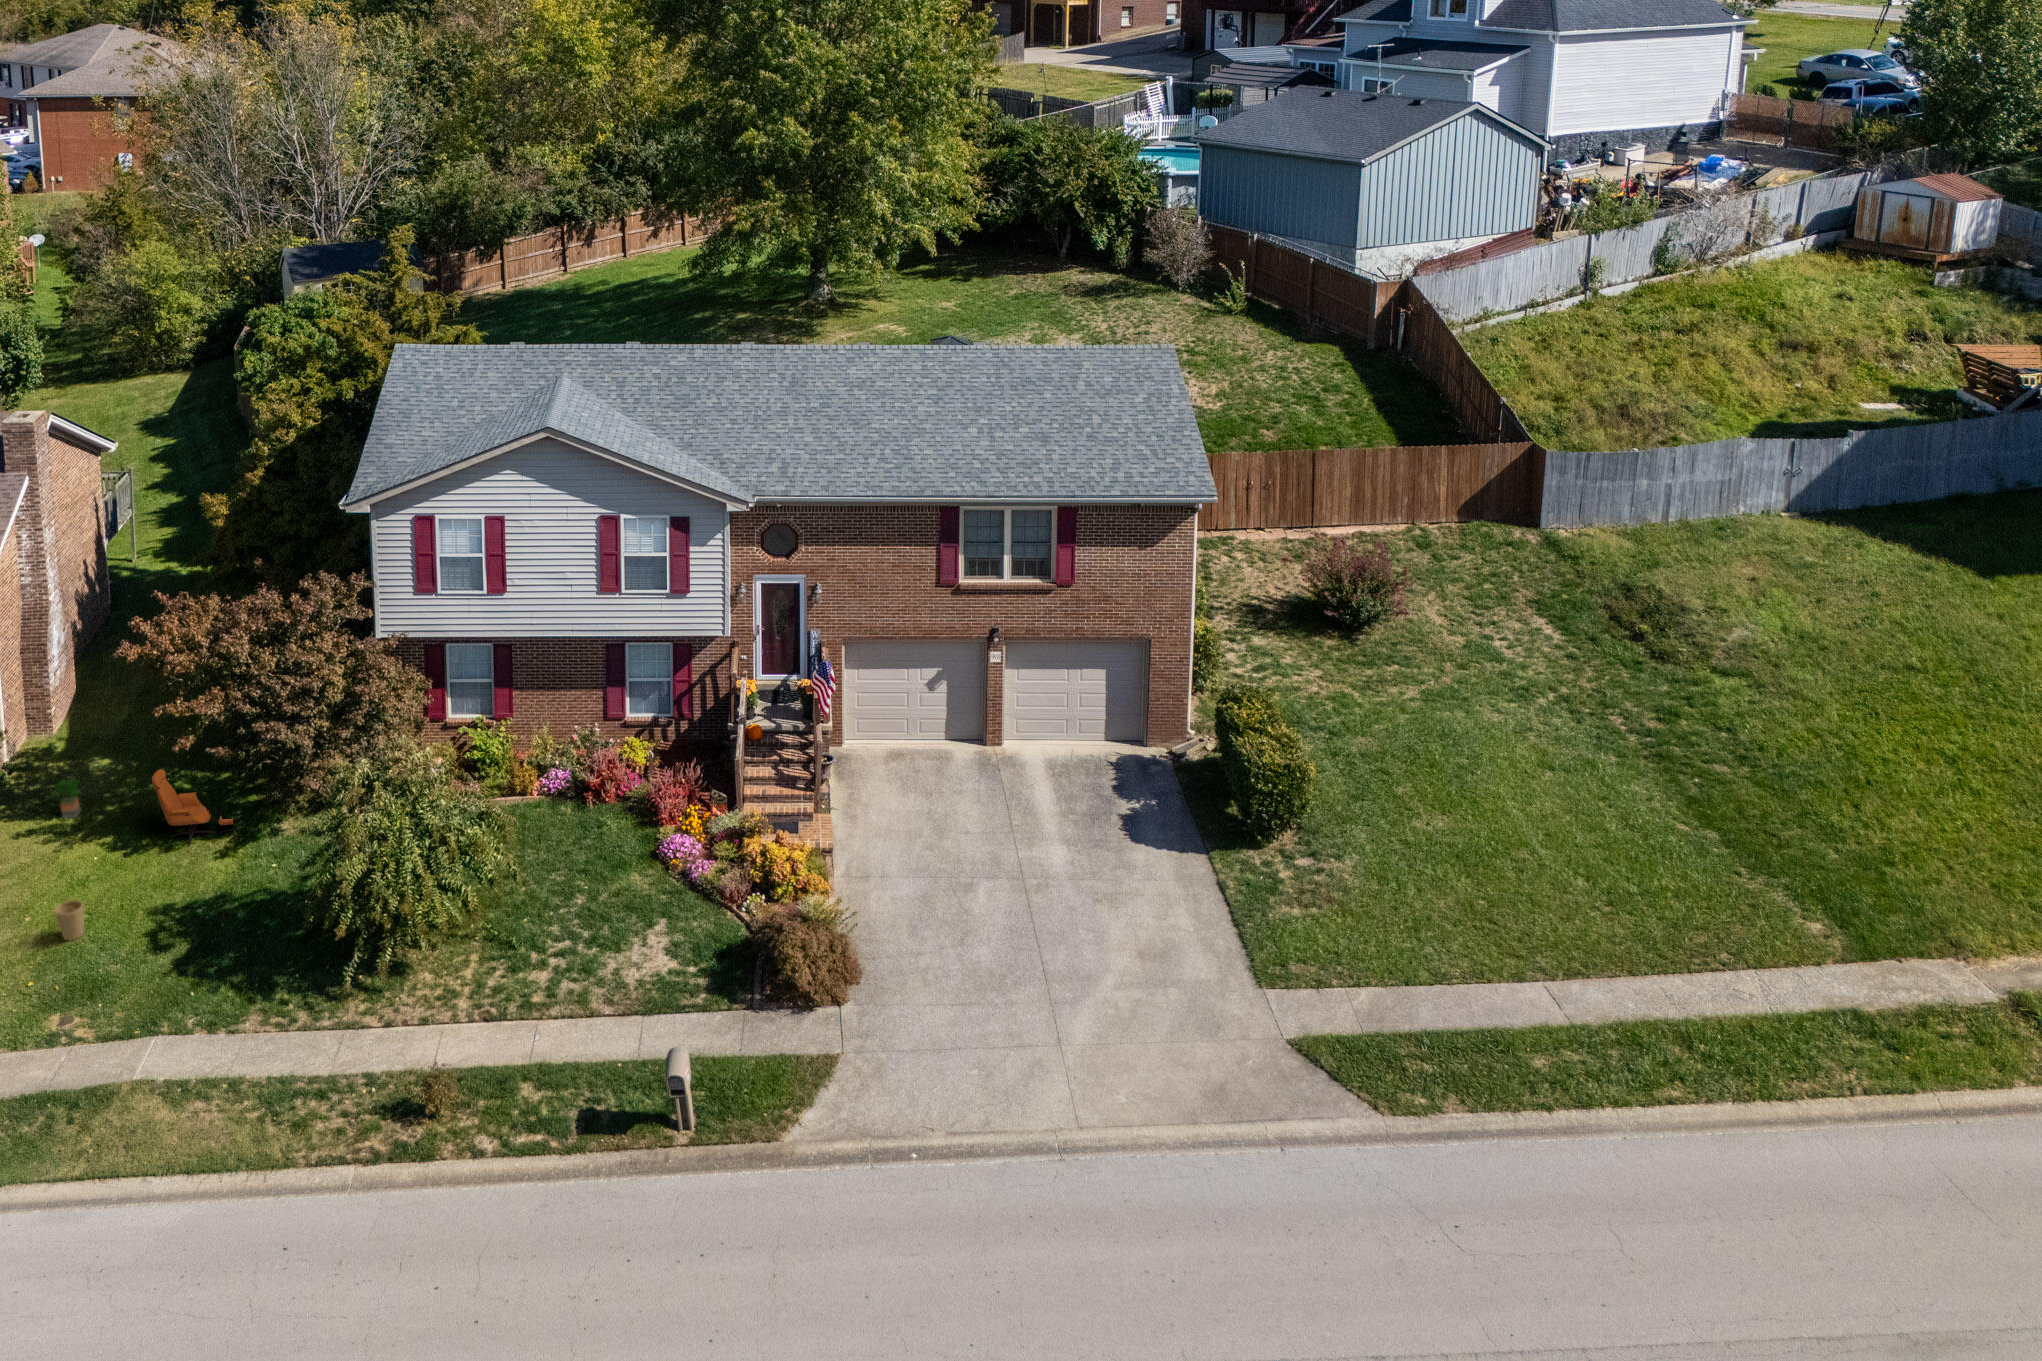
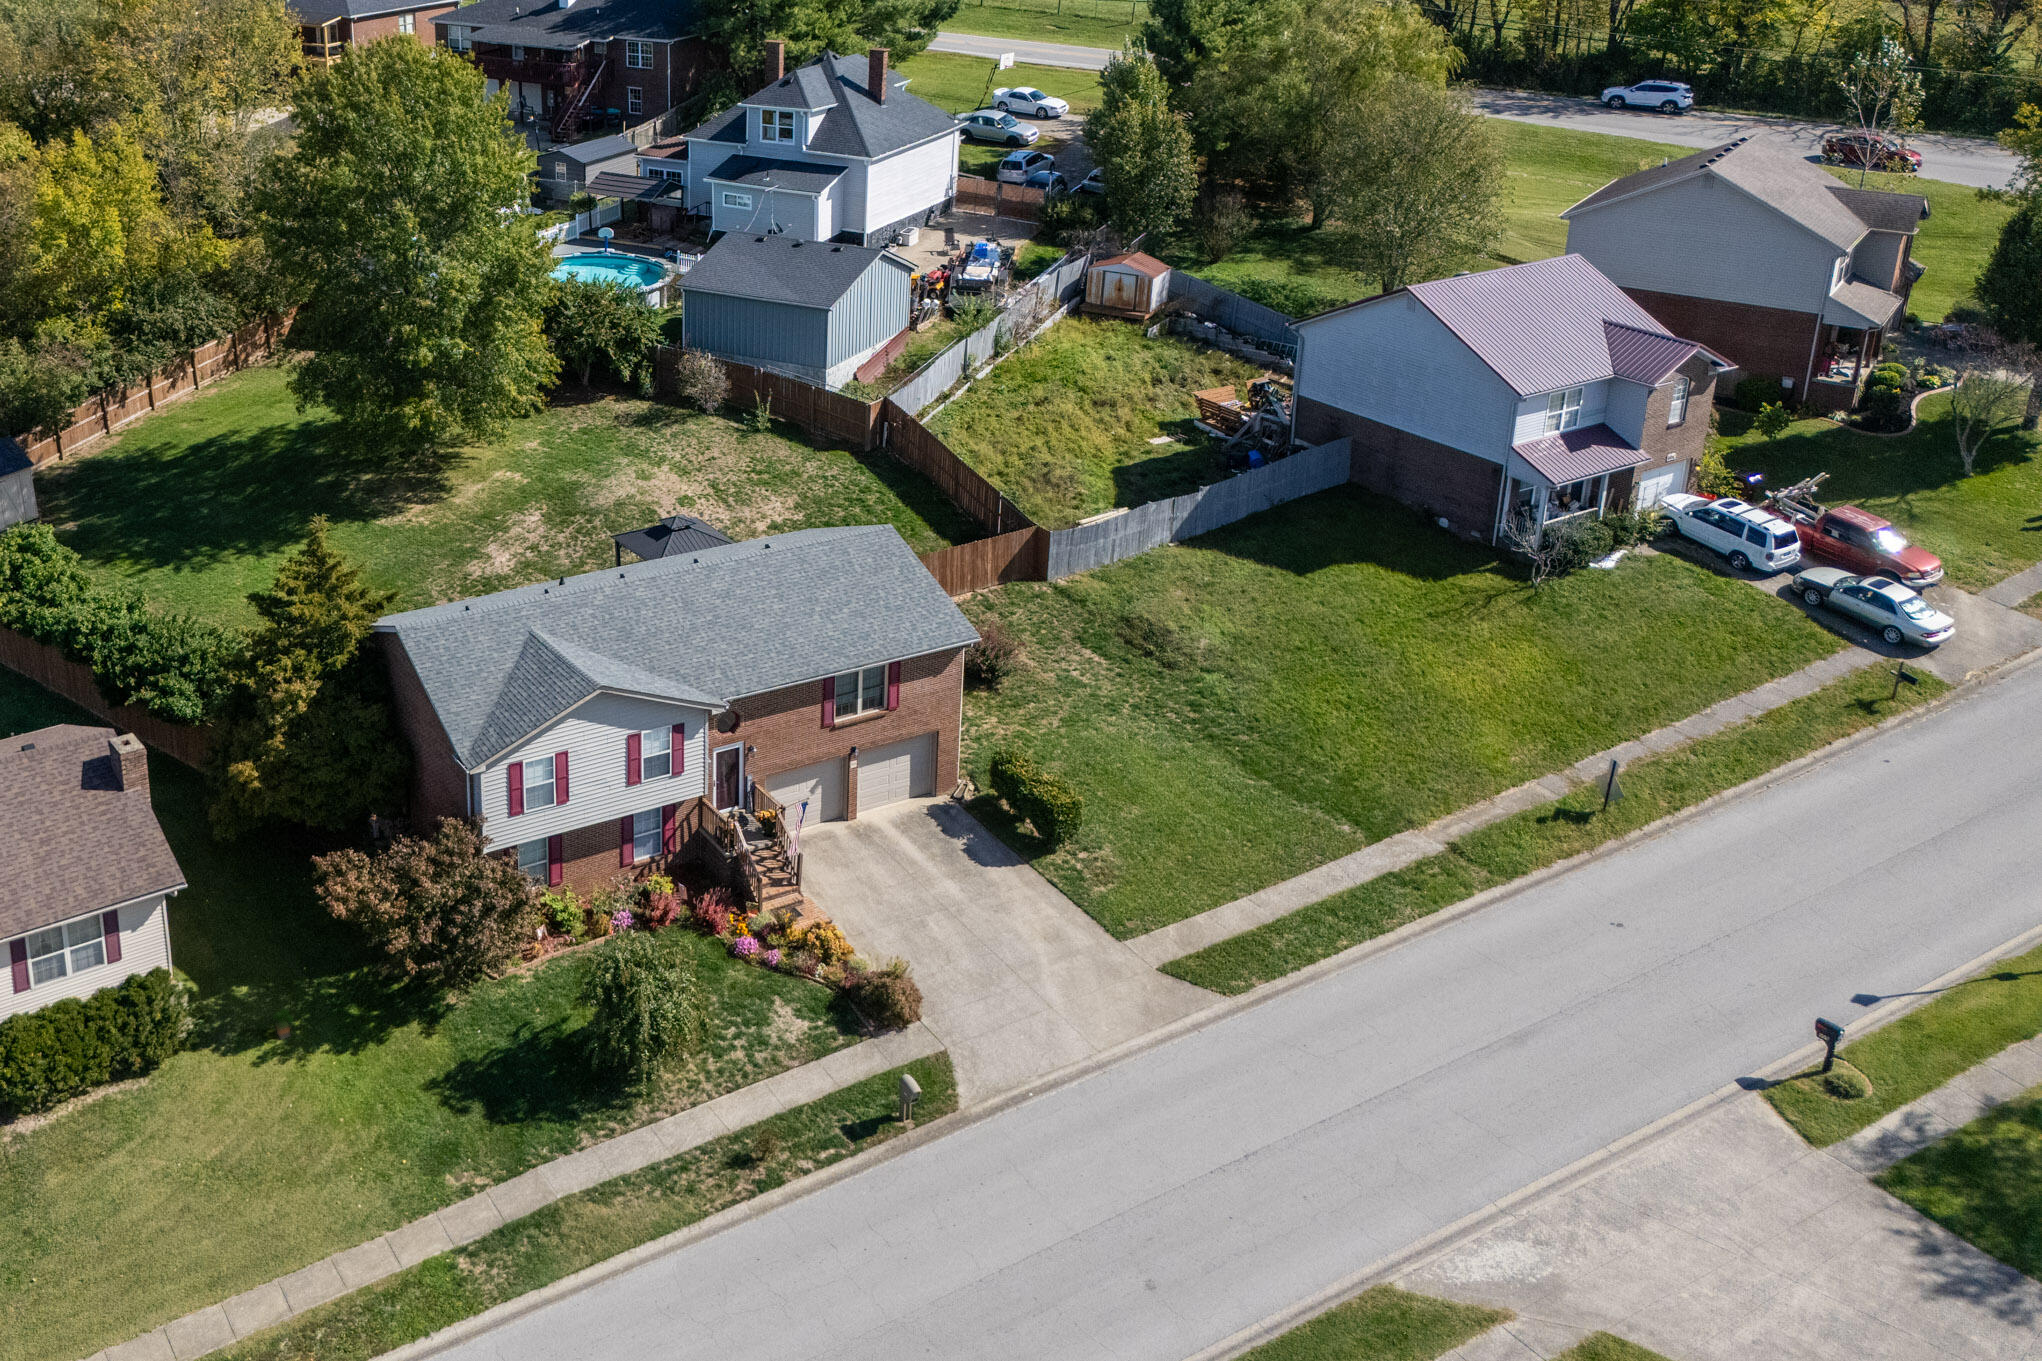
lounge chair: present [152,769,235,846] -> none [370,985,434,1034]
basket: present [55,898,84,940] -> none [388,1095,407,1127]

